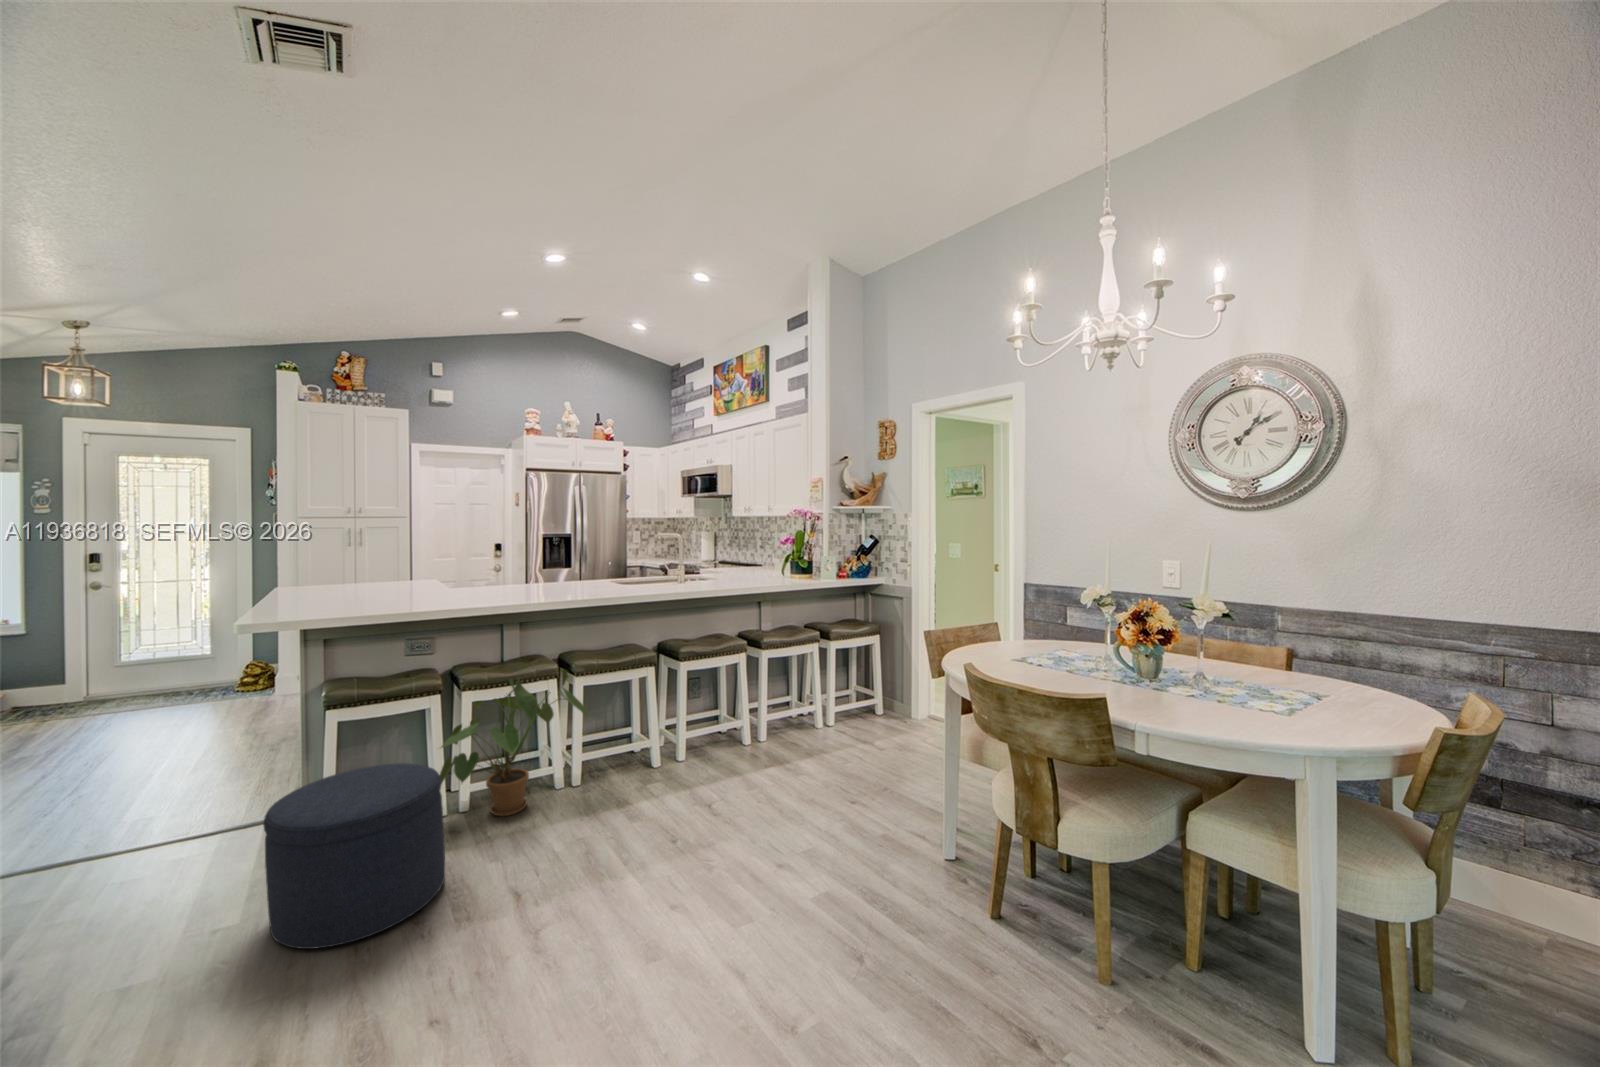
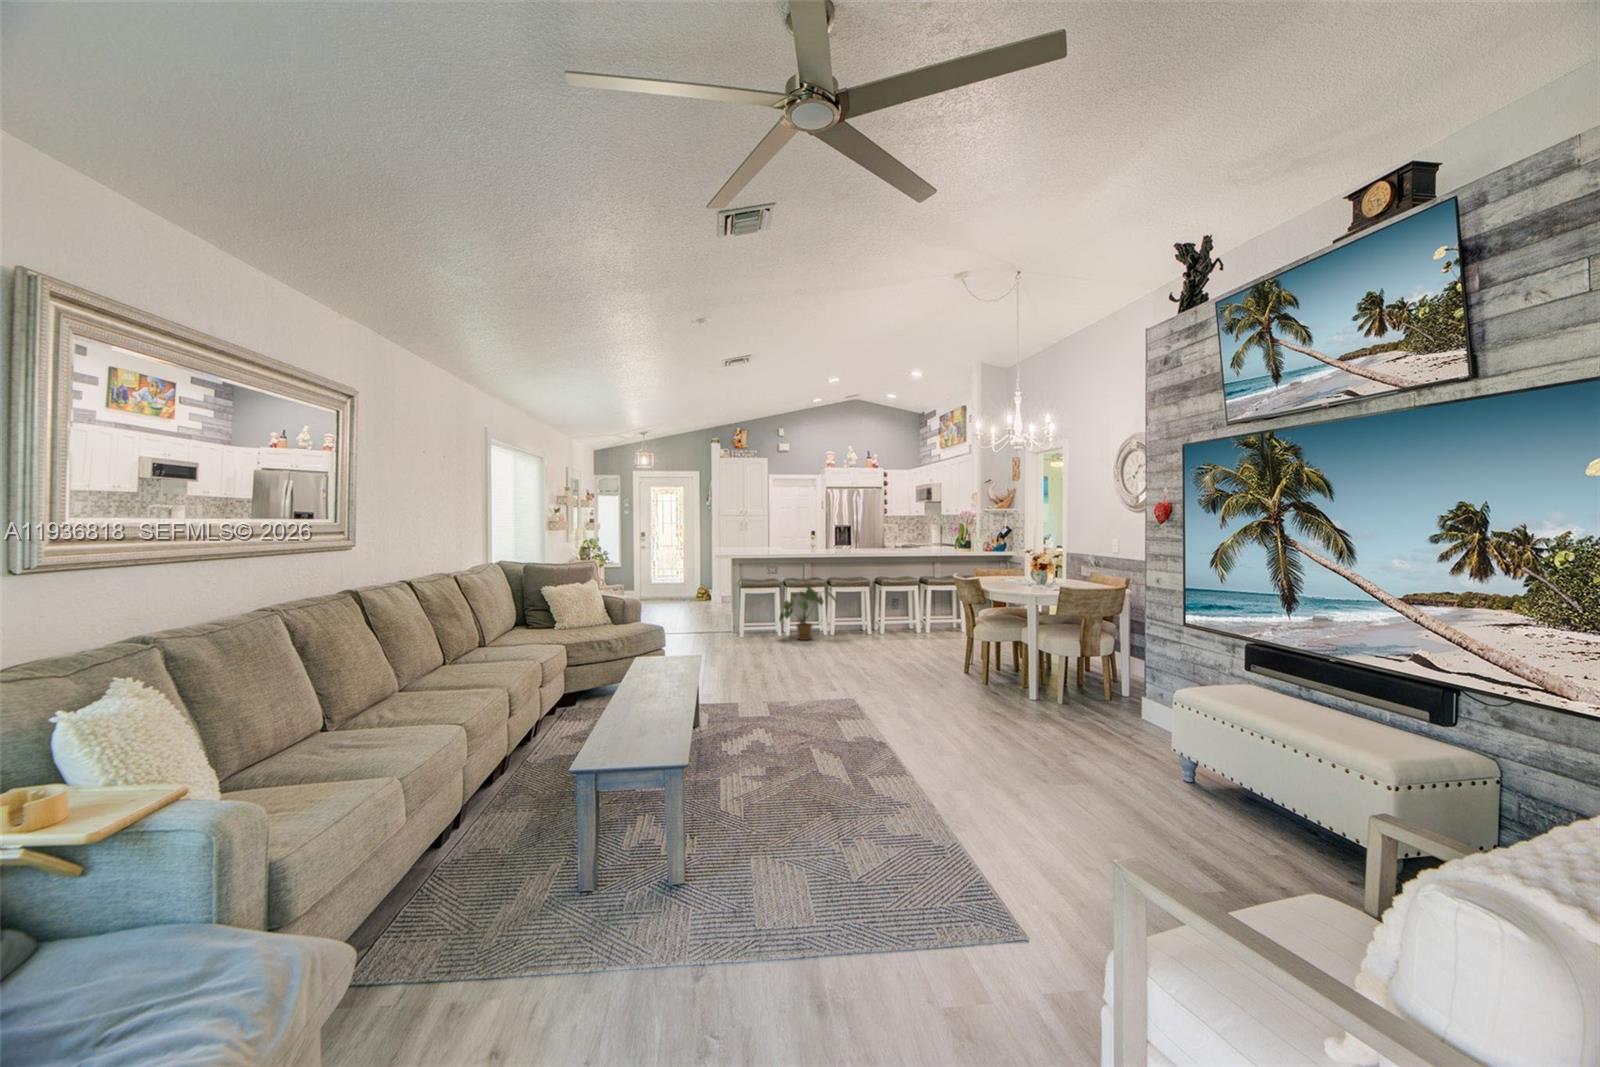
ottoman: present [263,763,445,949] -> none [729,605,780,654]

